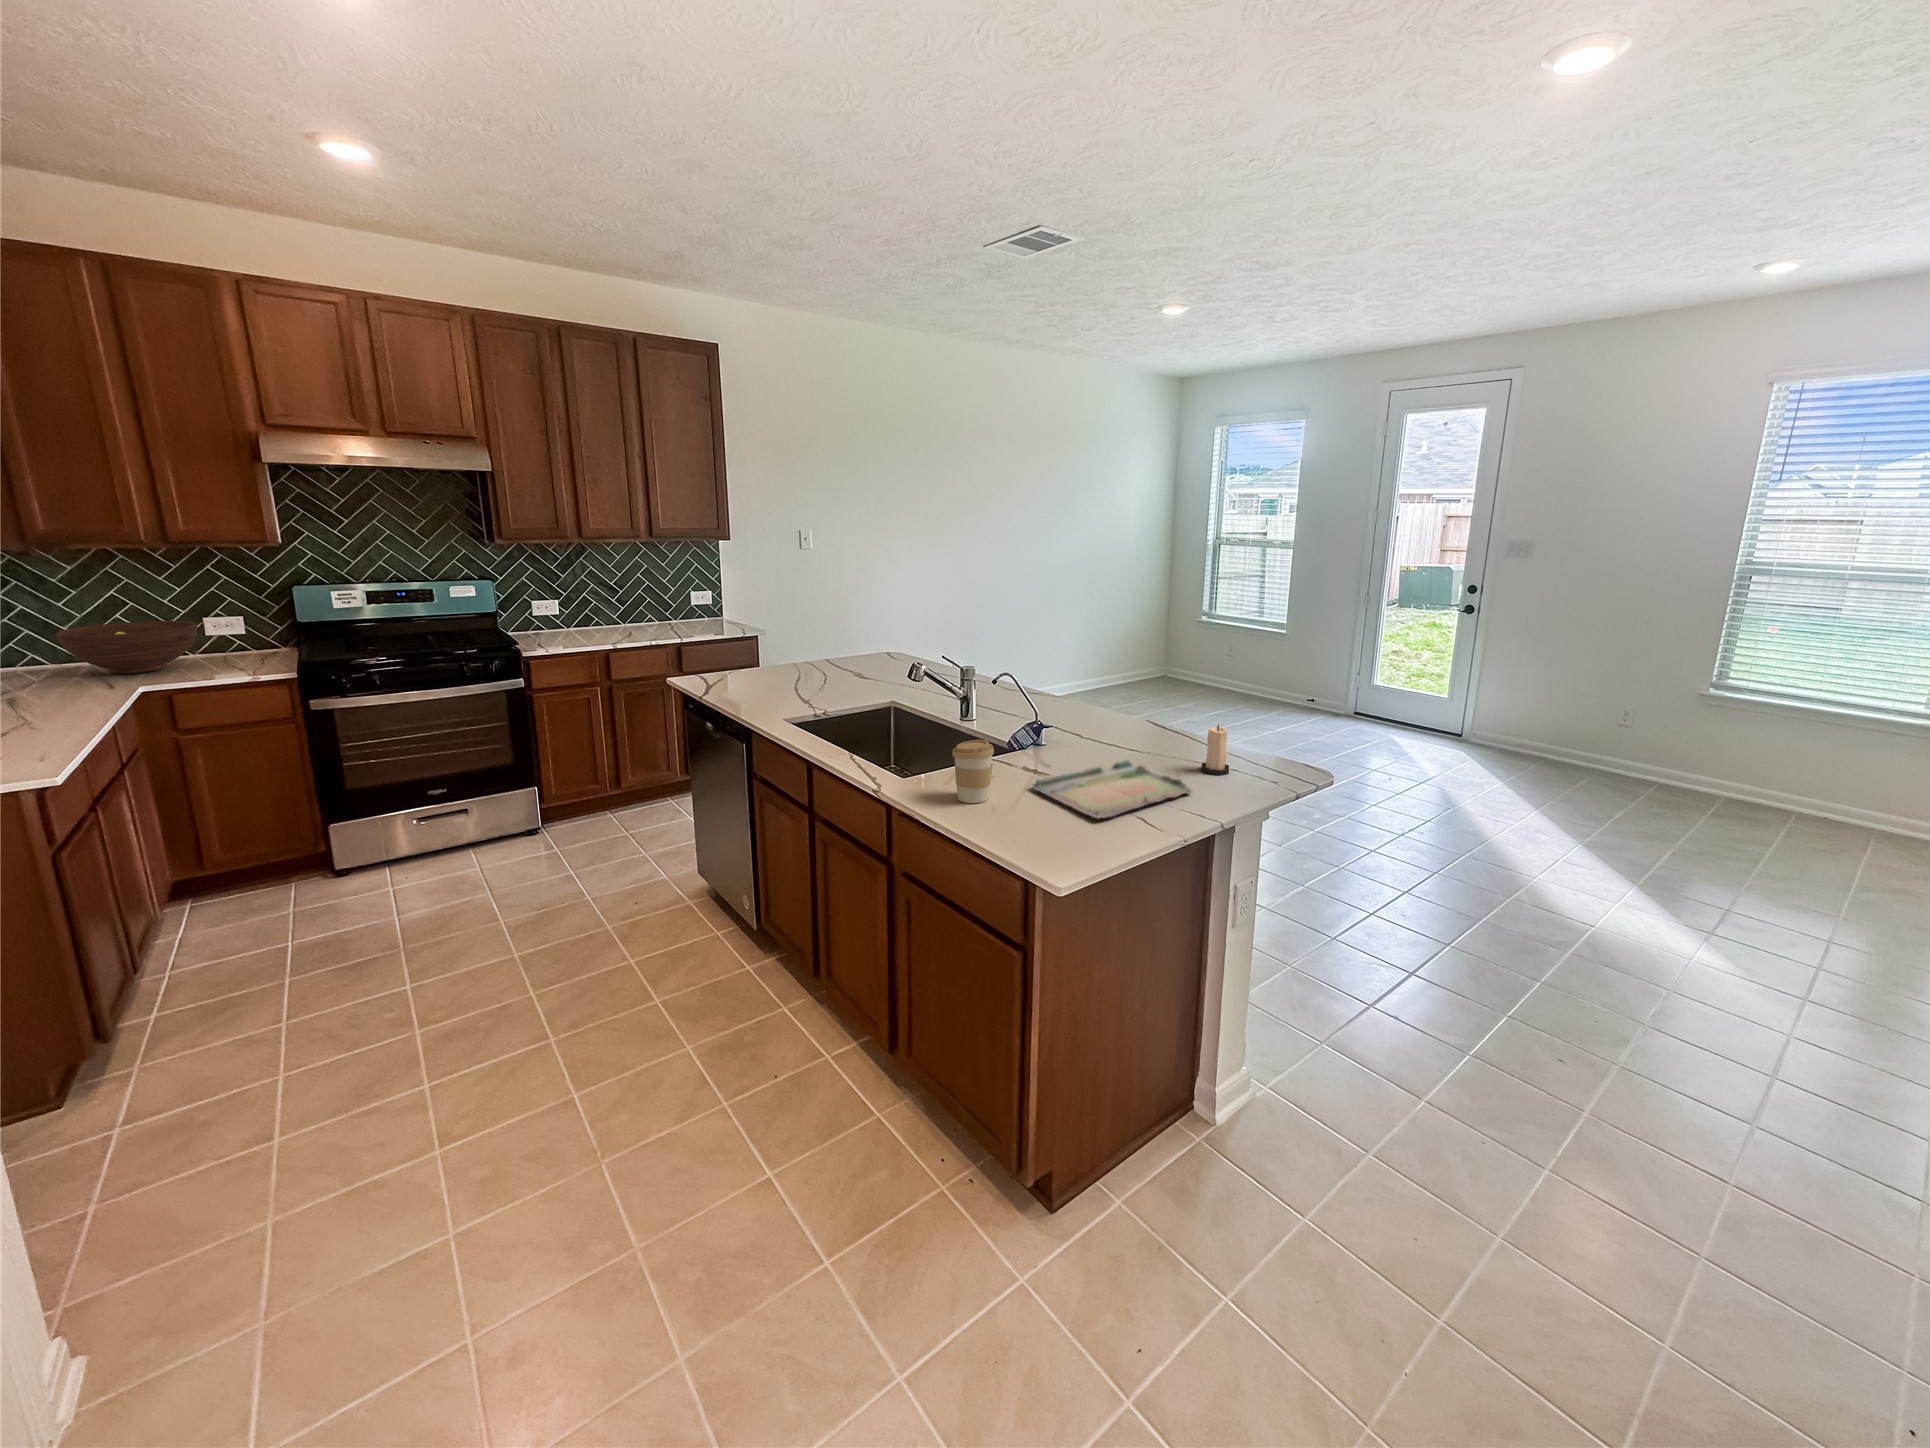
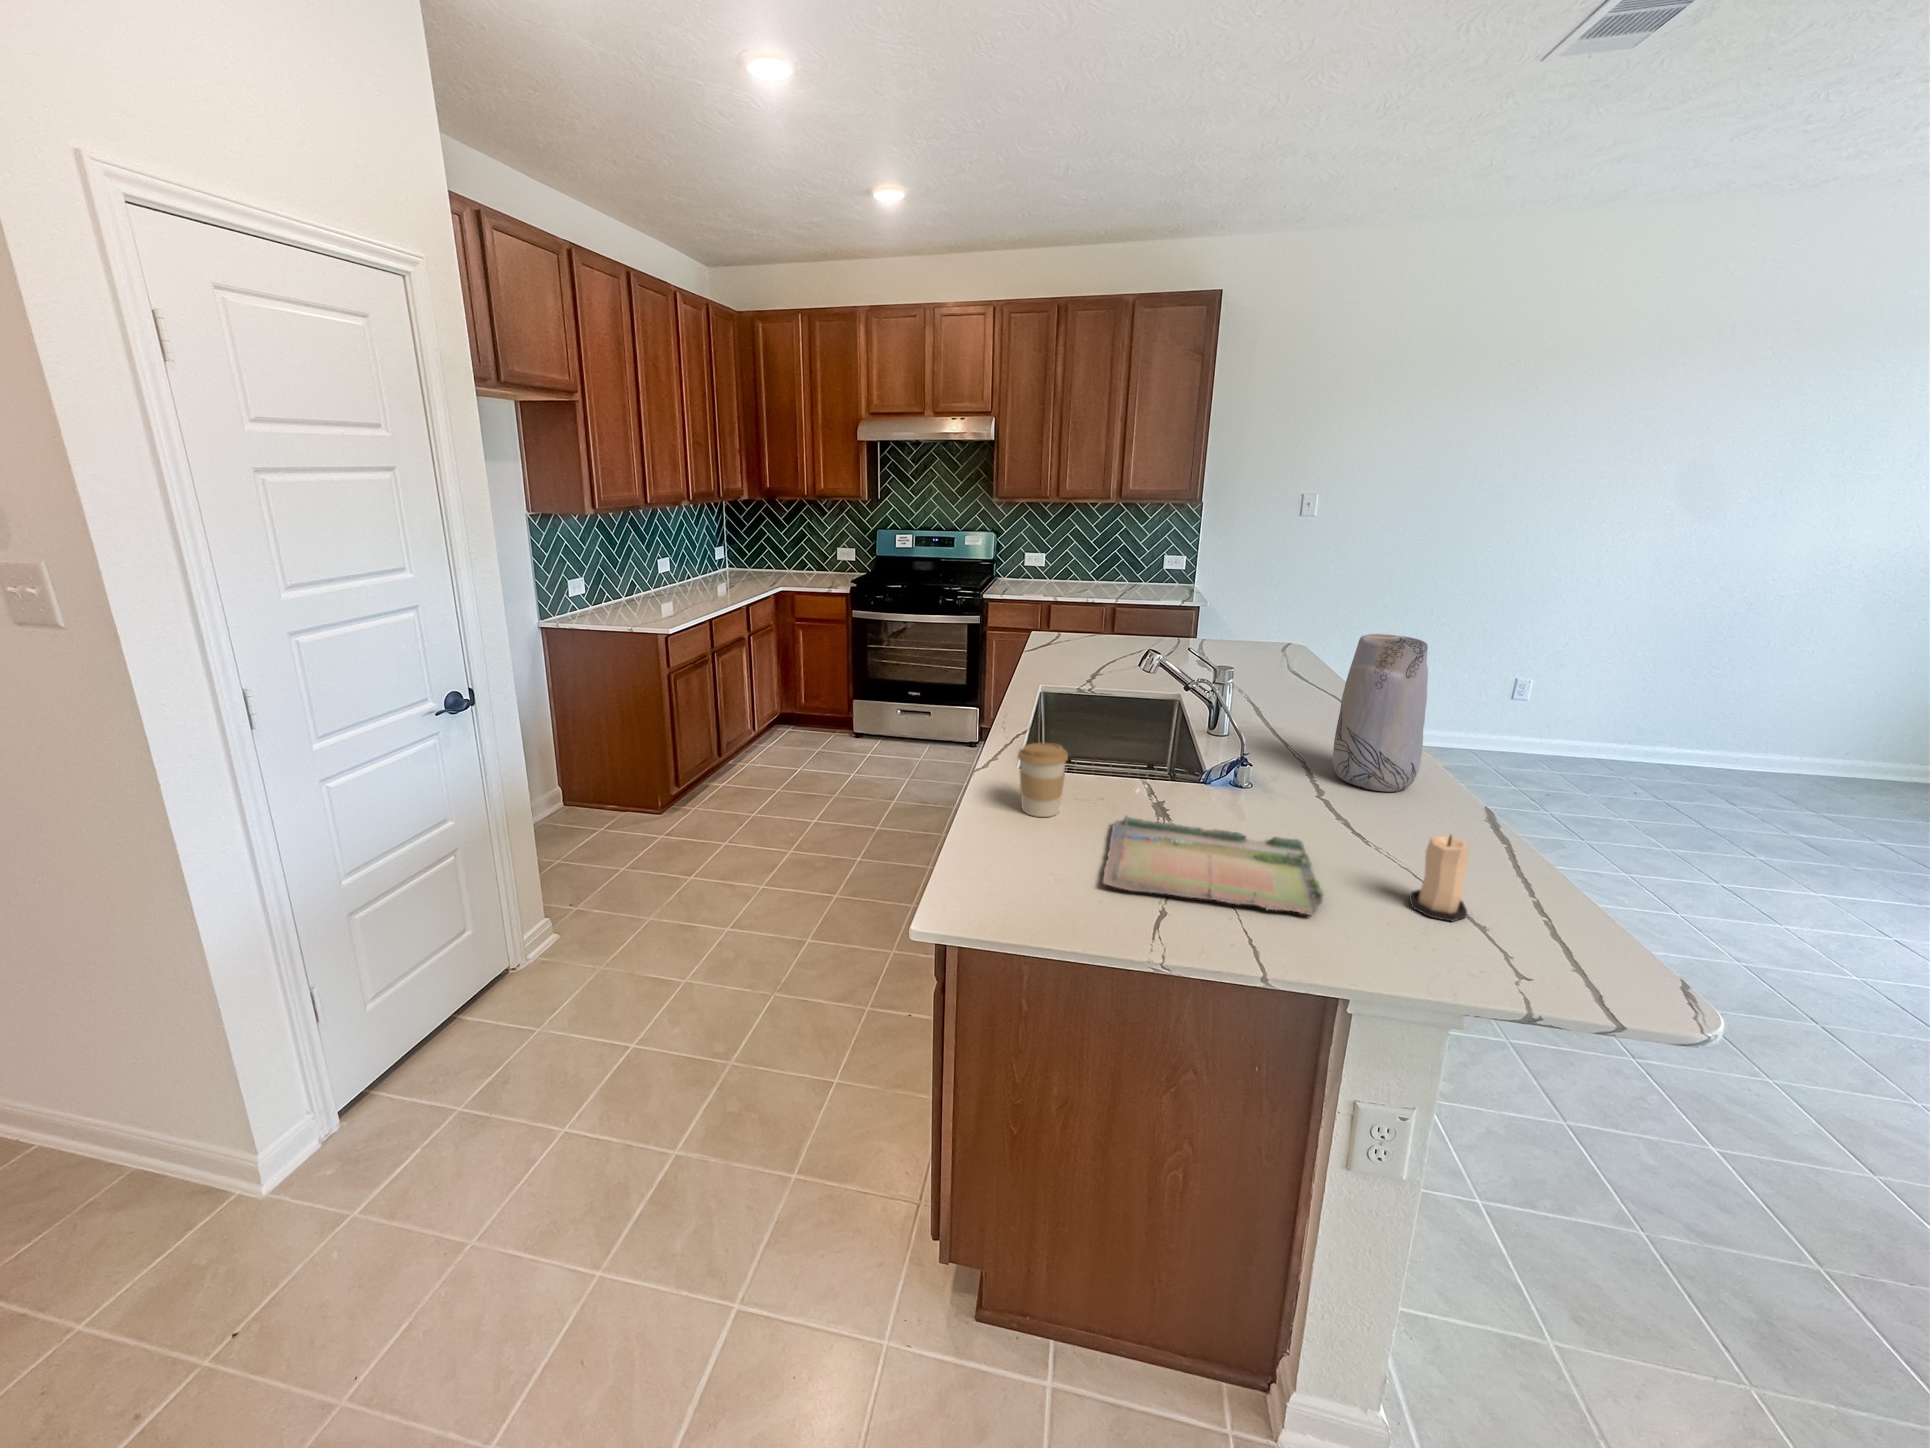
fruit bowl: present [56,621,197,674] -> none [762,547,823,579]
vase: none [1063,623,1113,727] -> present [1333,634,1428,792]

